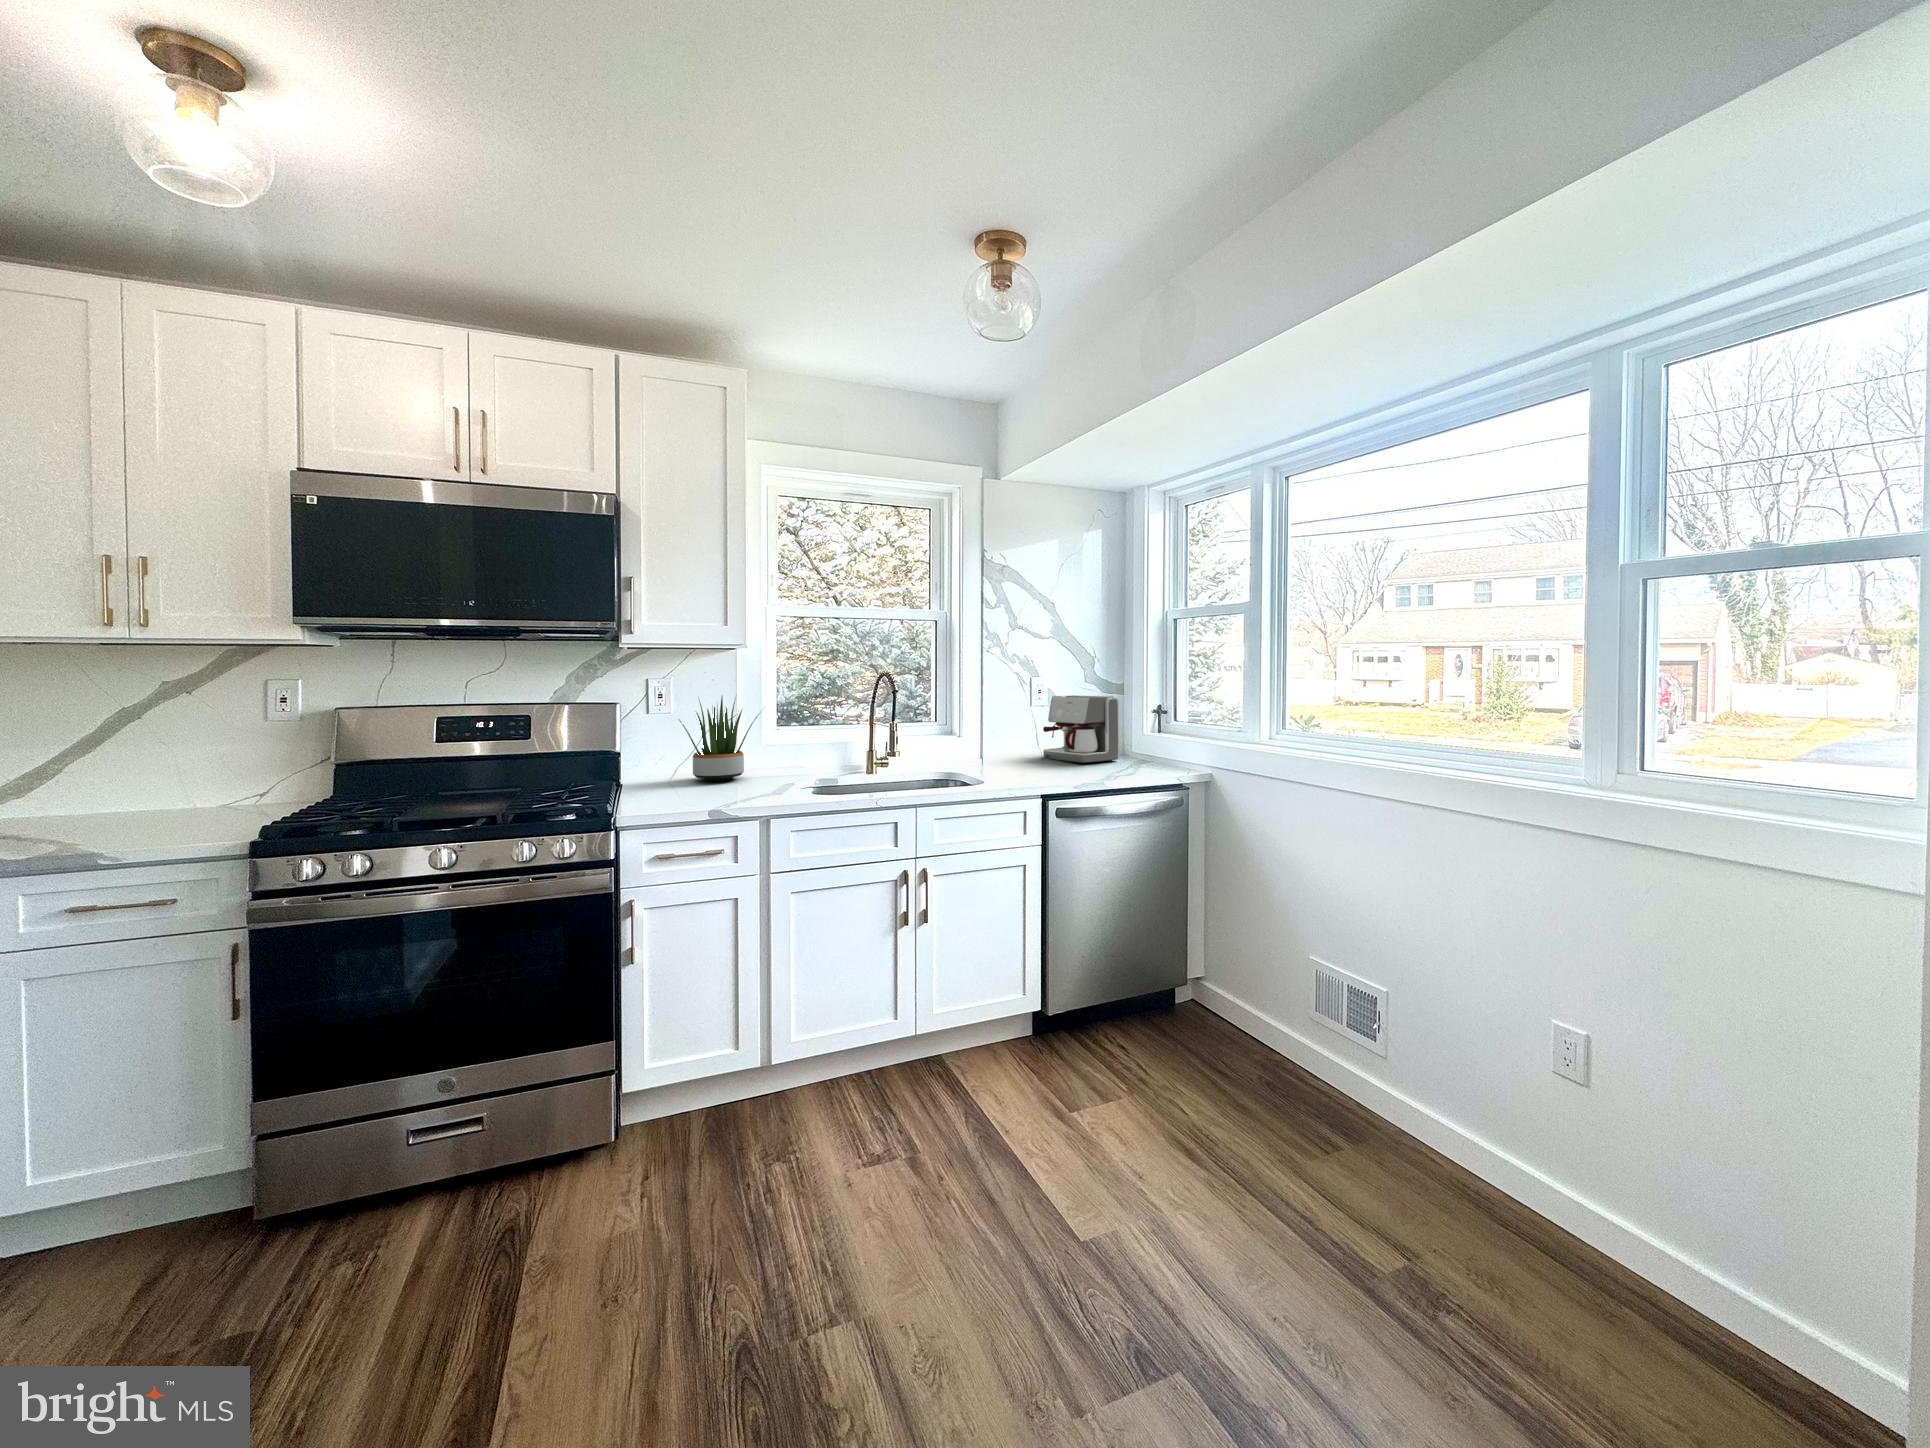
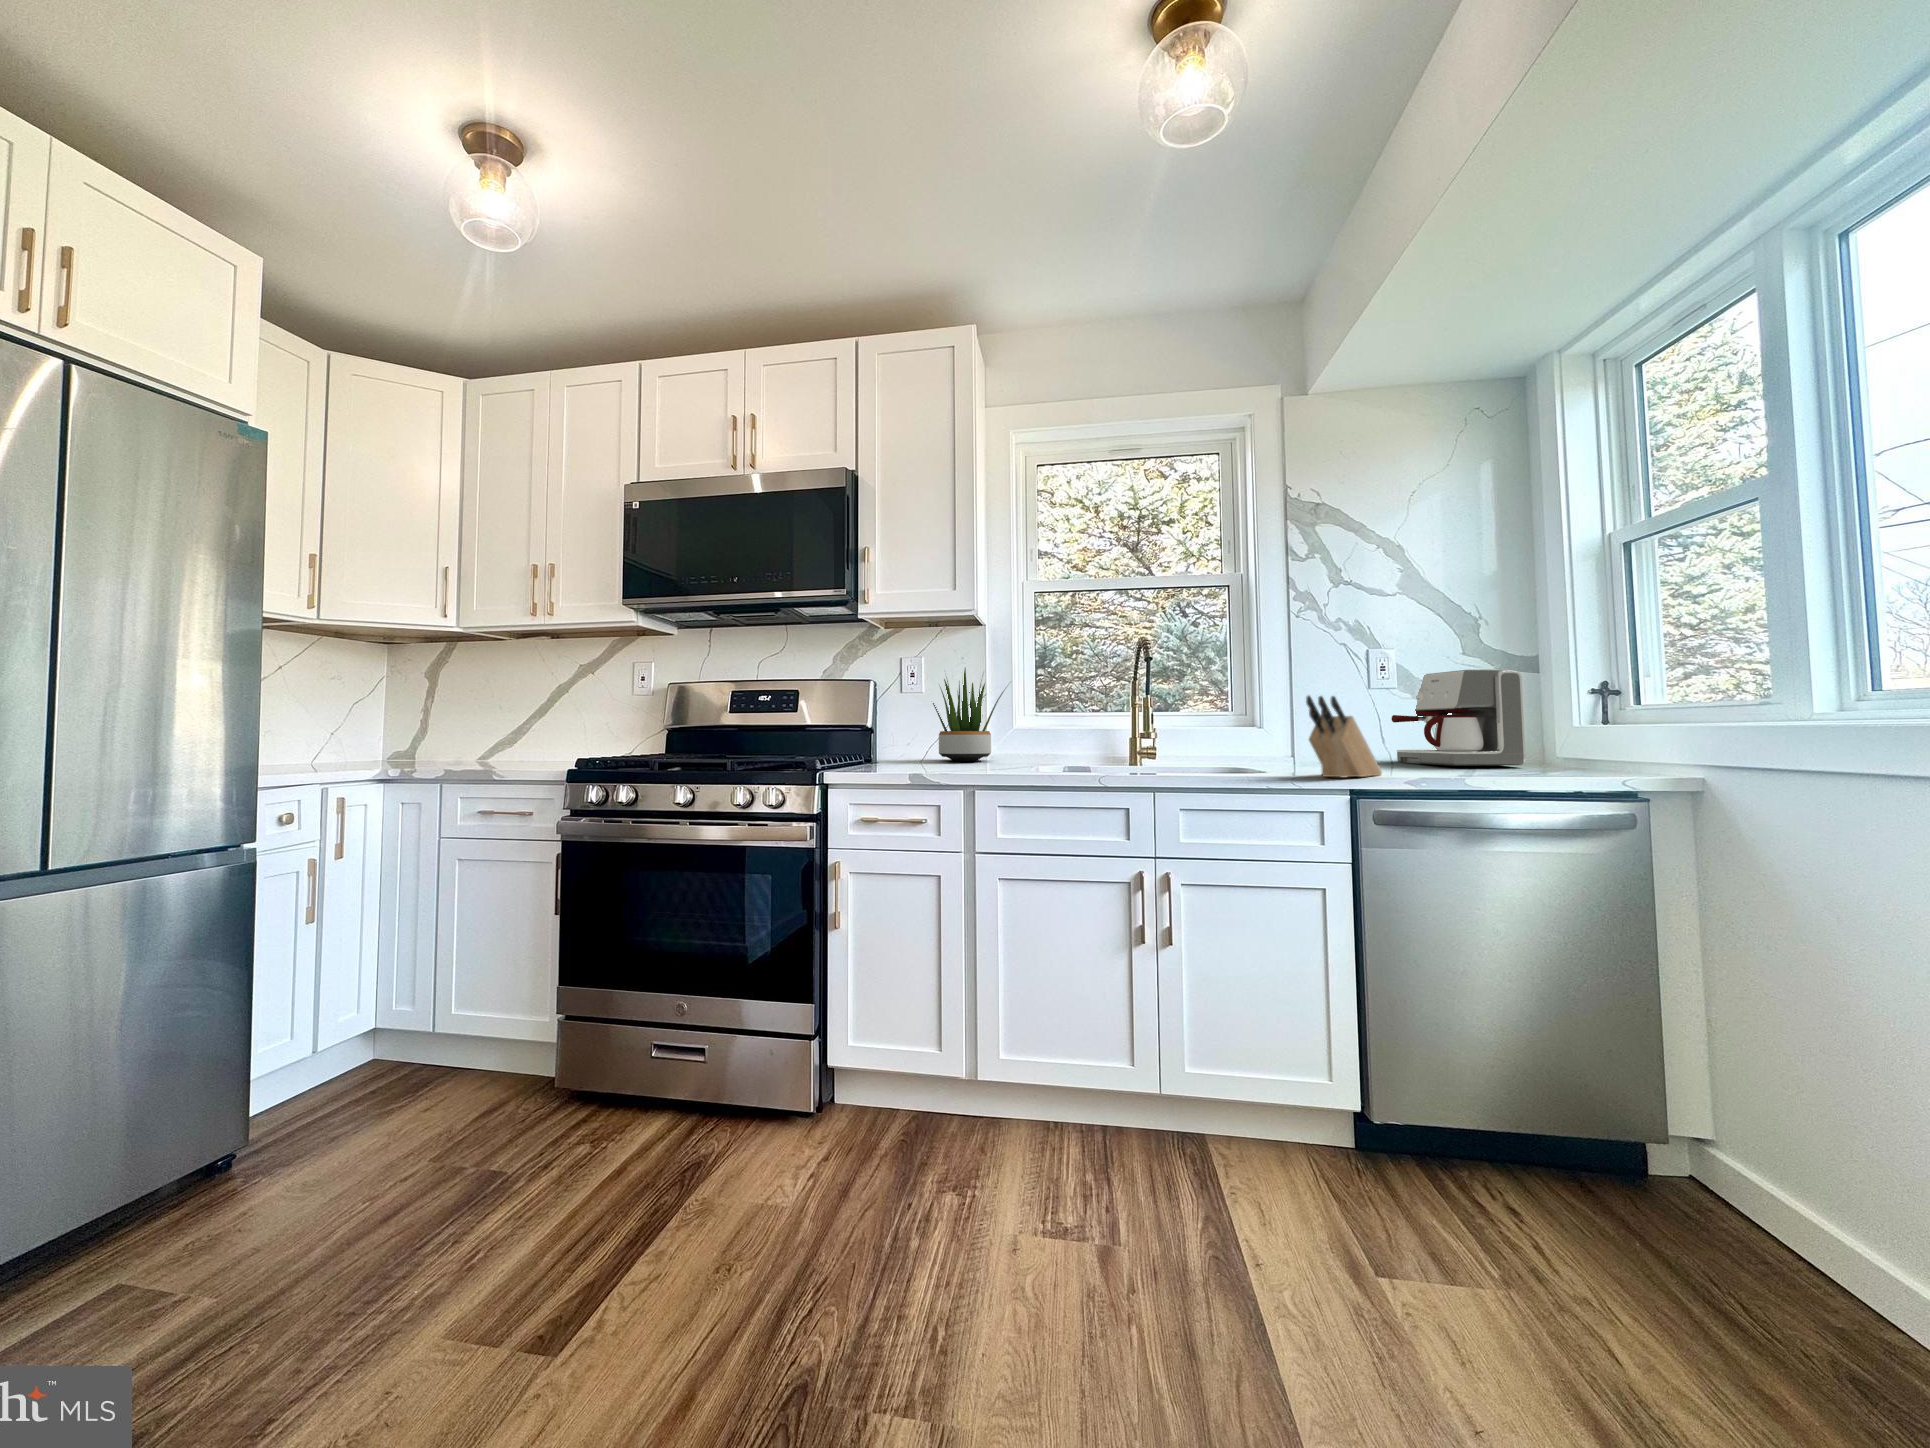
knife block: none [1012,727,1051,784] -> present [1306,696,1382,778]

